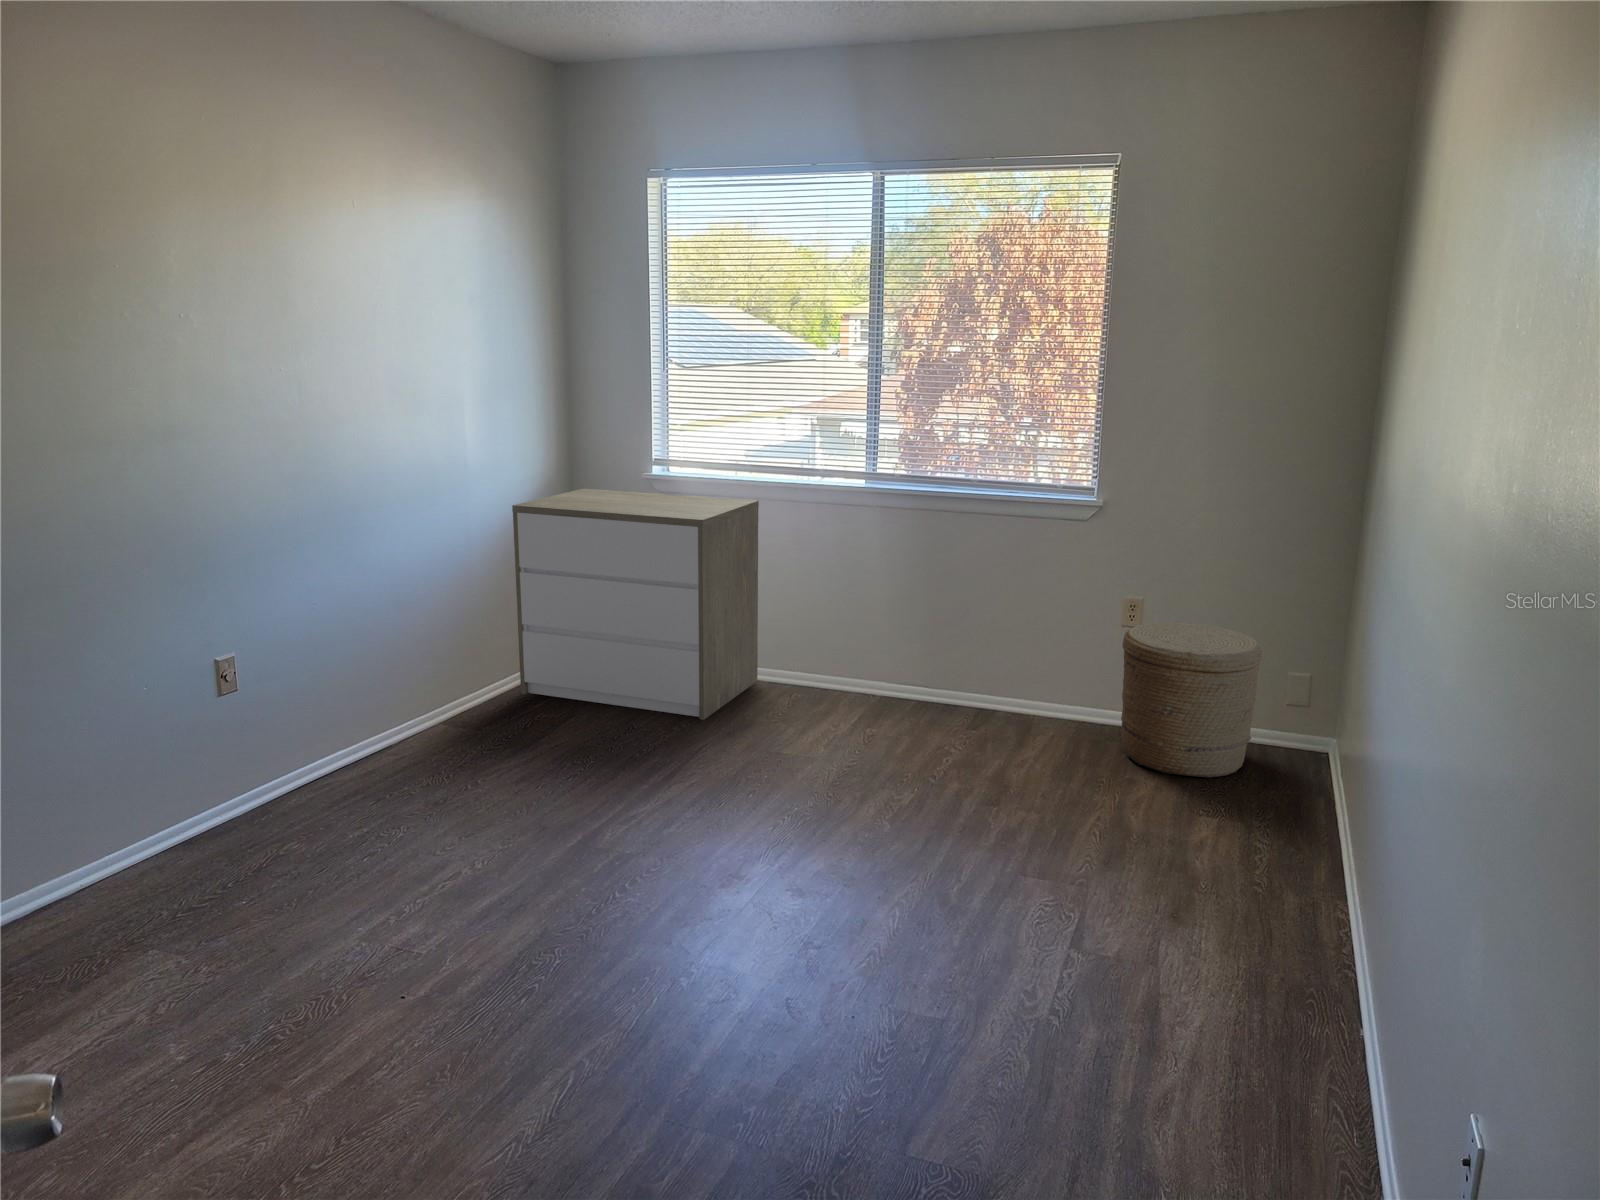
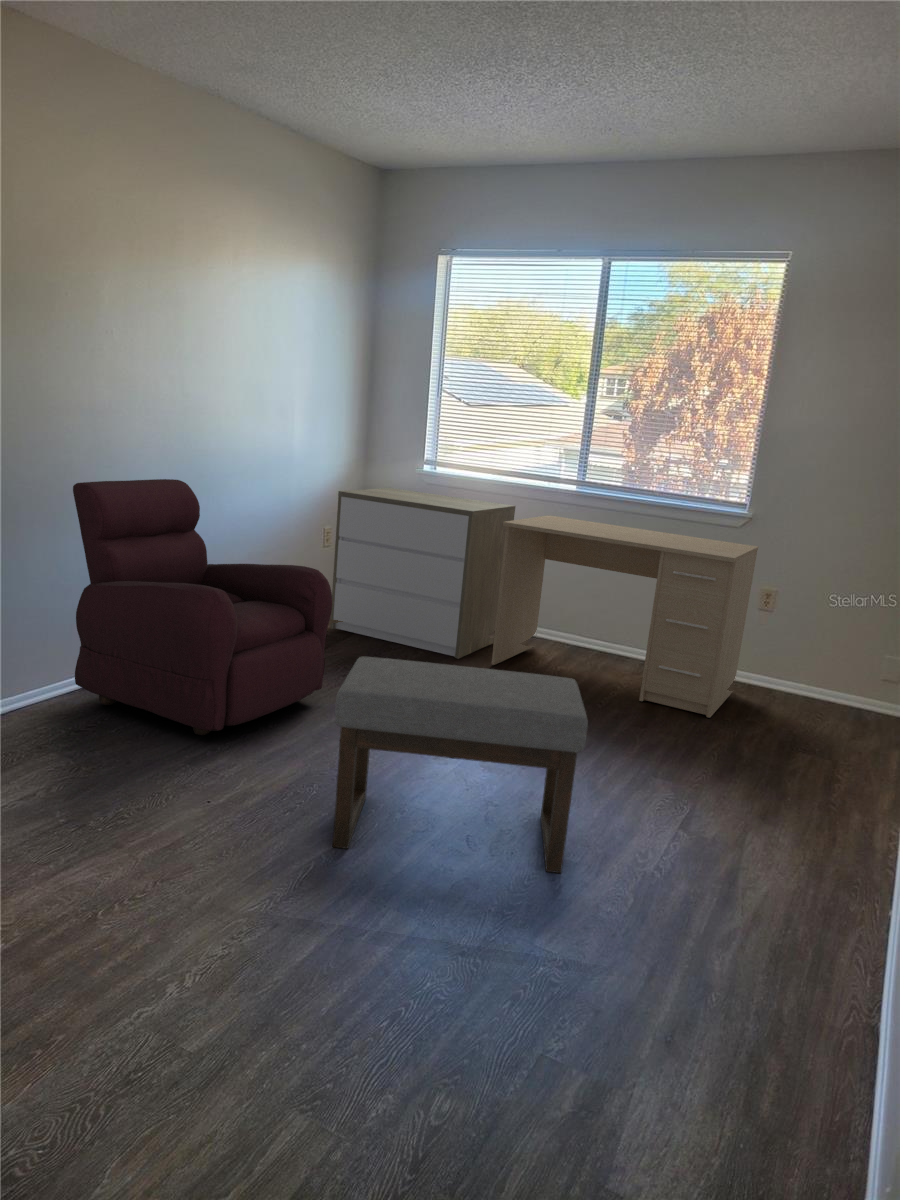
desk: none [746,510,1084,768] -> present [492,515,758,718]
armchair: none [122,528,524,900] -> present [73,479,332,735]
woven basket: present [1121,622,1262,778] -> none [772,620,890,740]
ottoman: none [550,774,902,1059] -> present [333,657,588,873]

